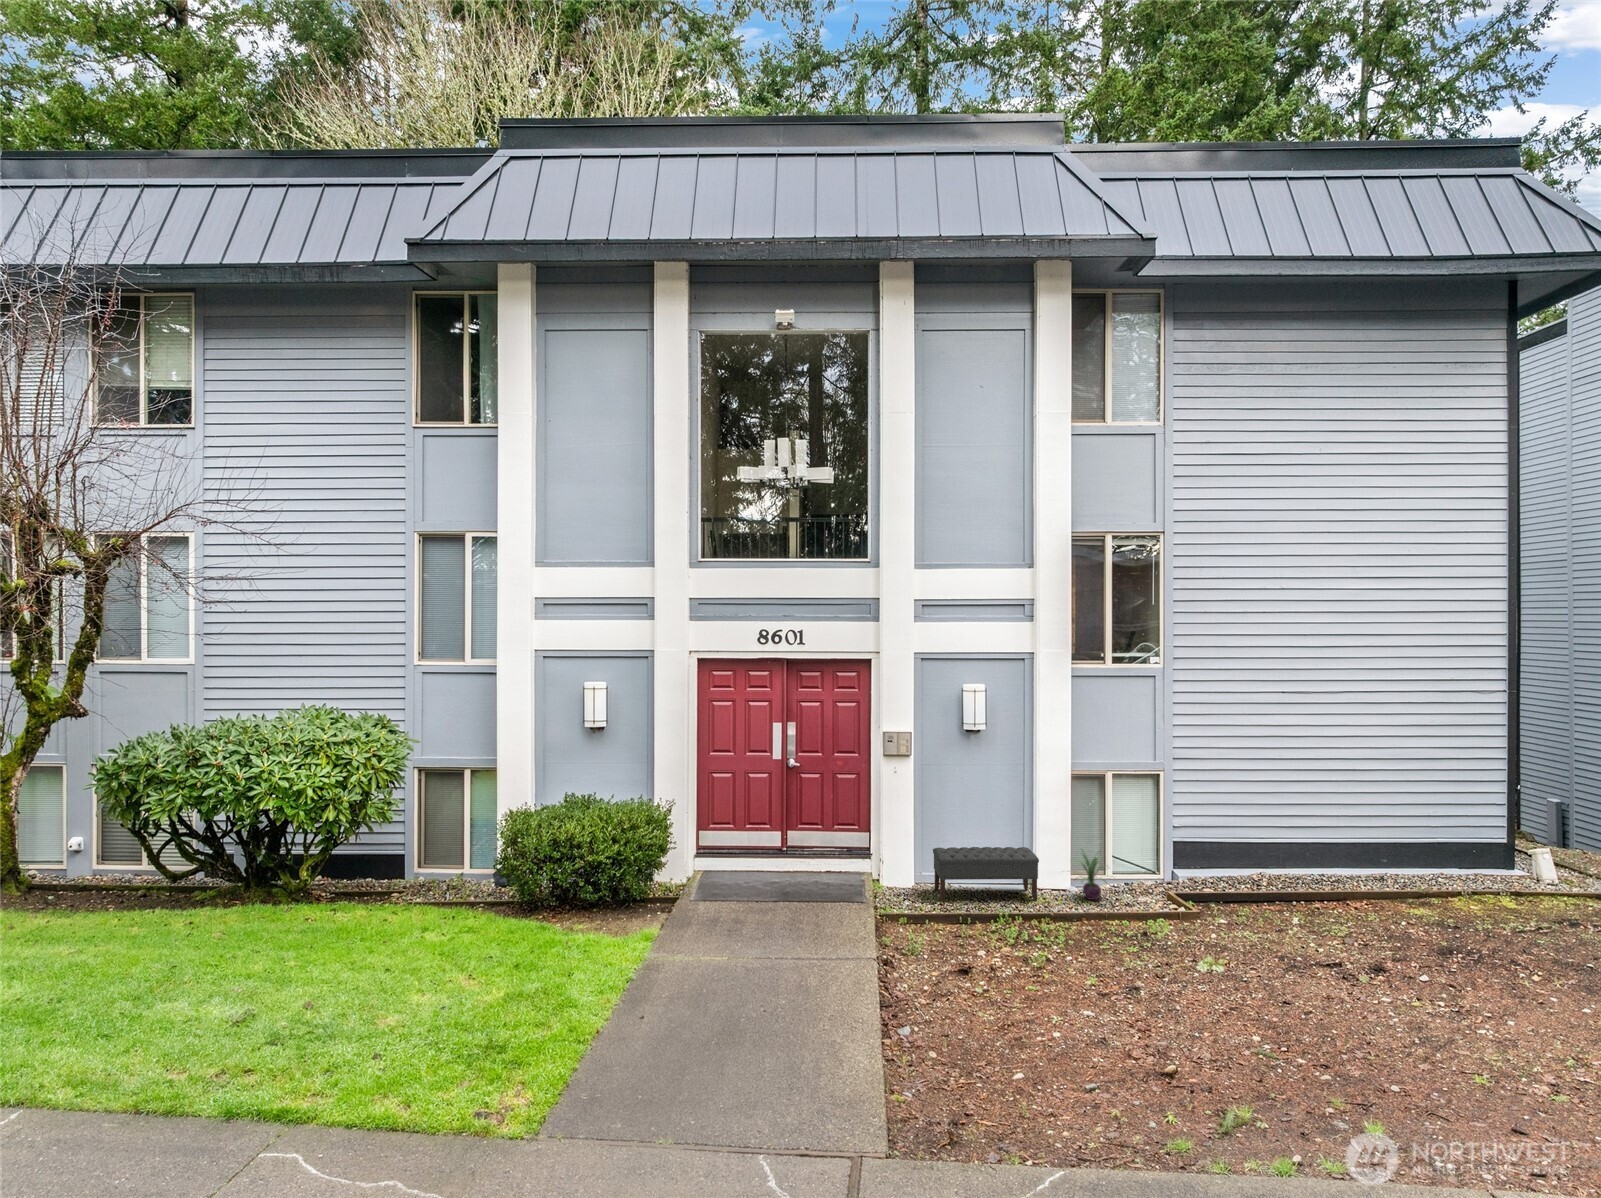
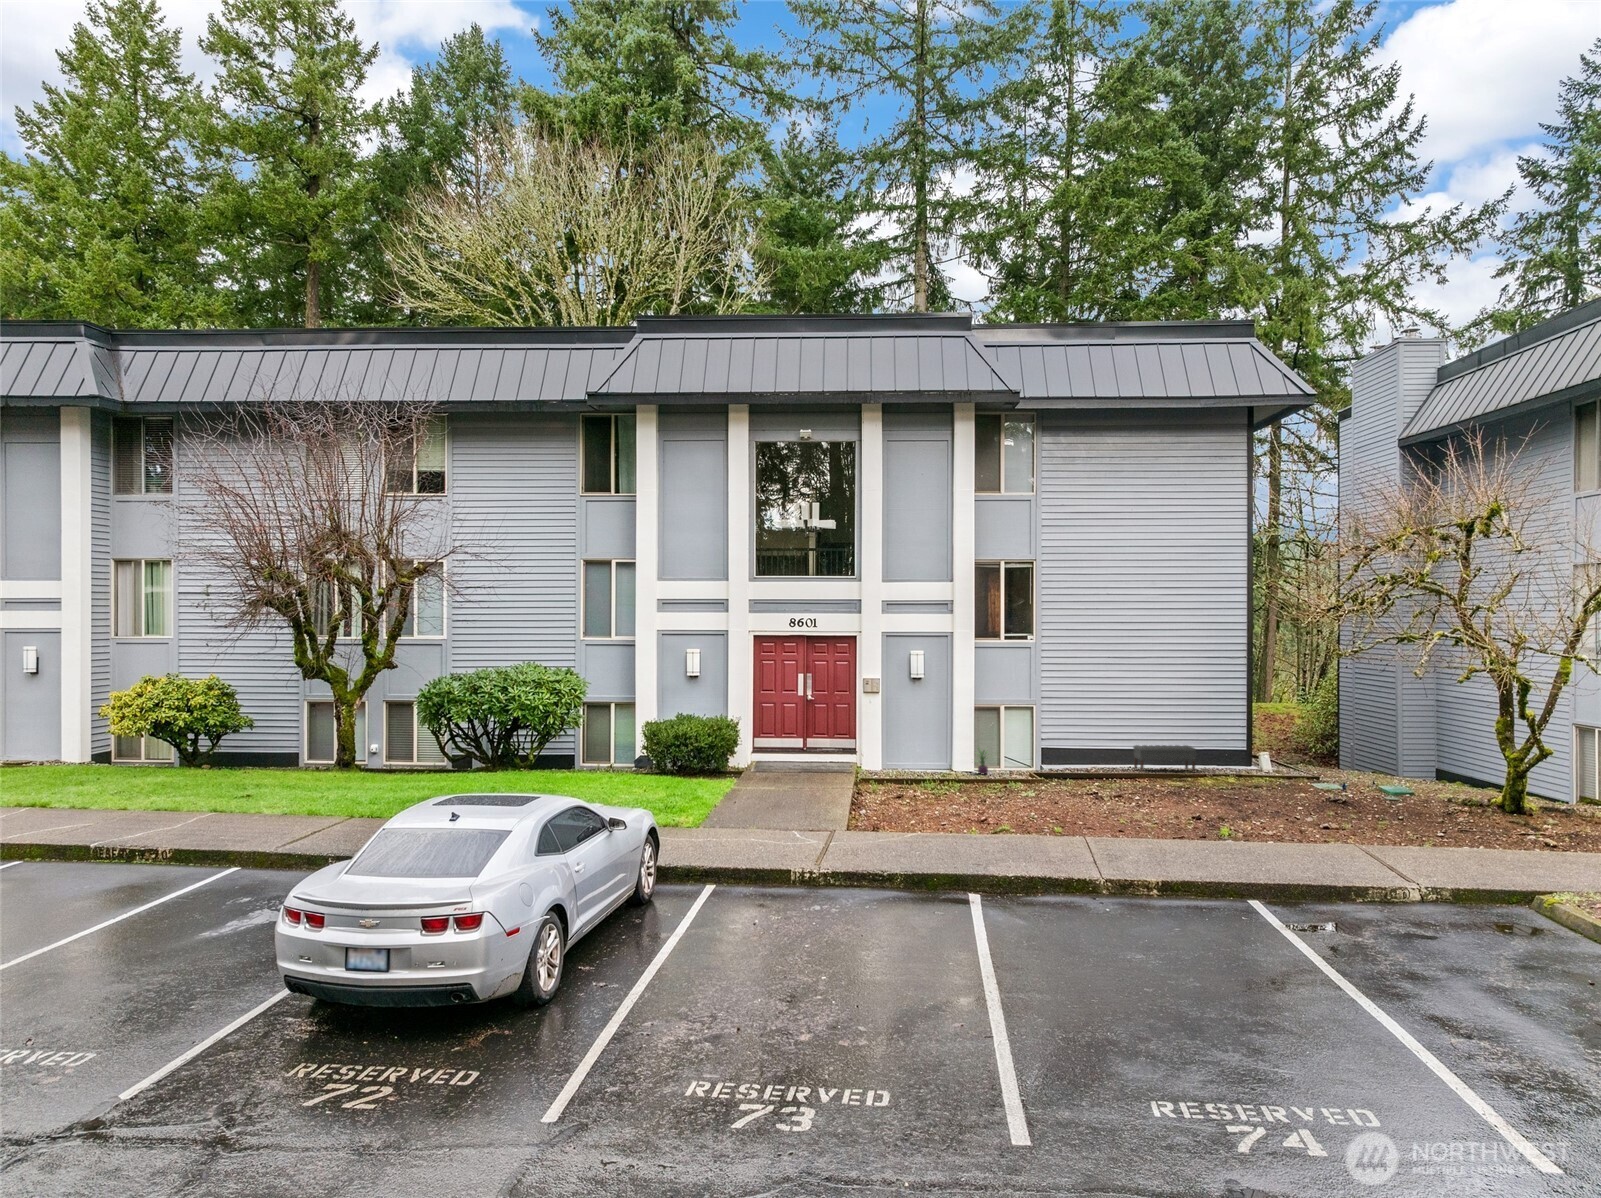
bench: present [933,847,1039,901] -> present [1133,745,1196,772]

